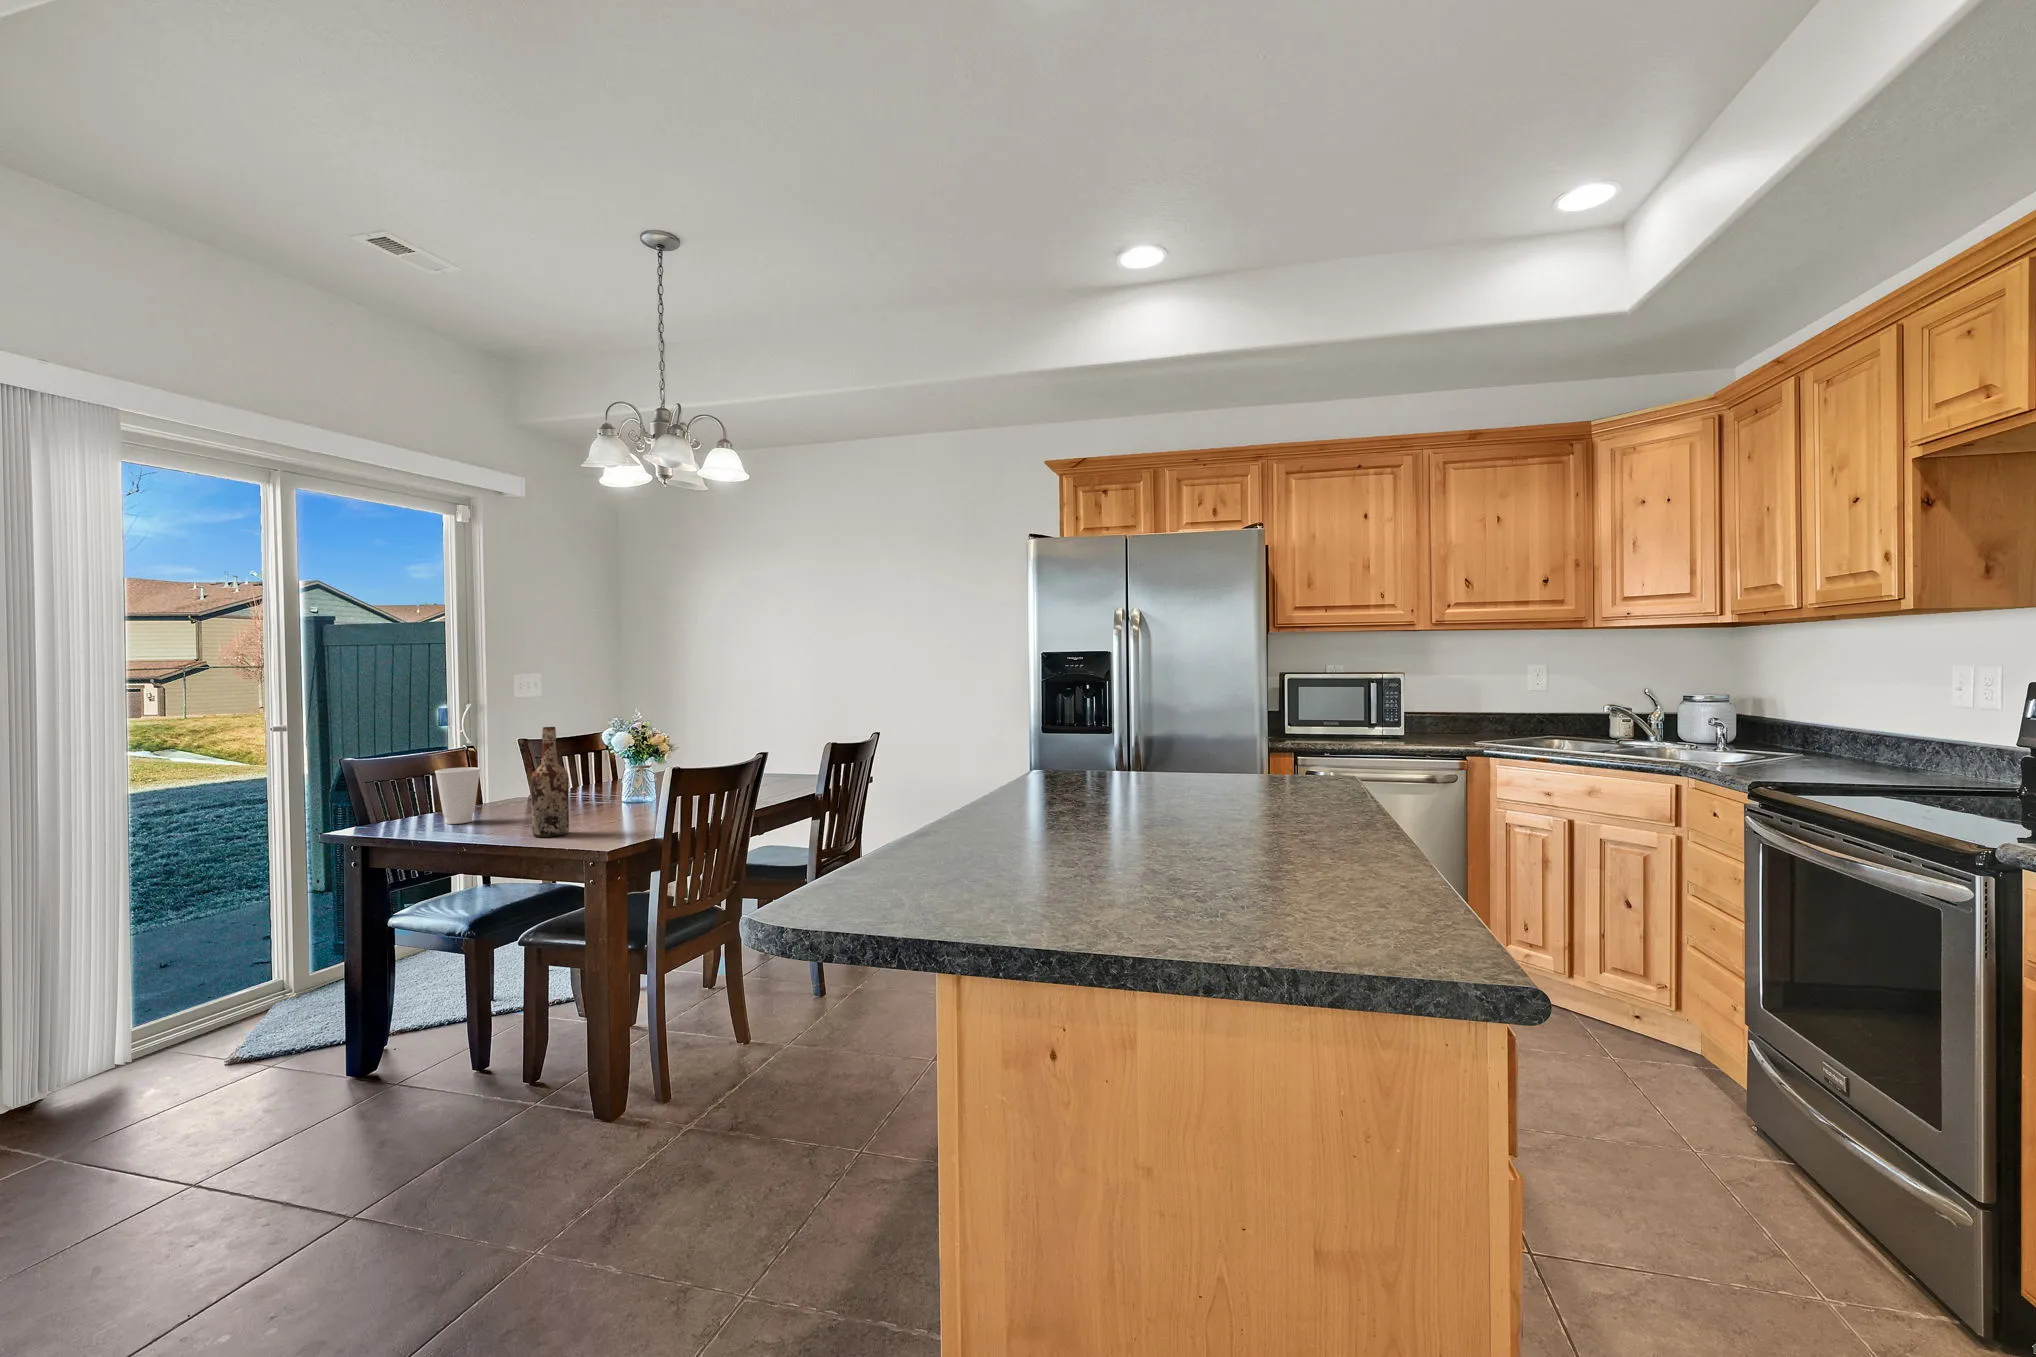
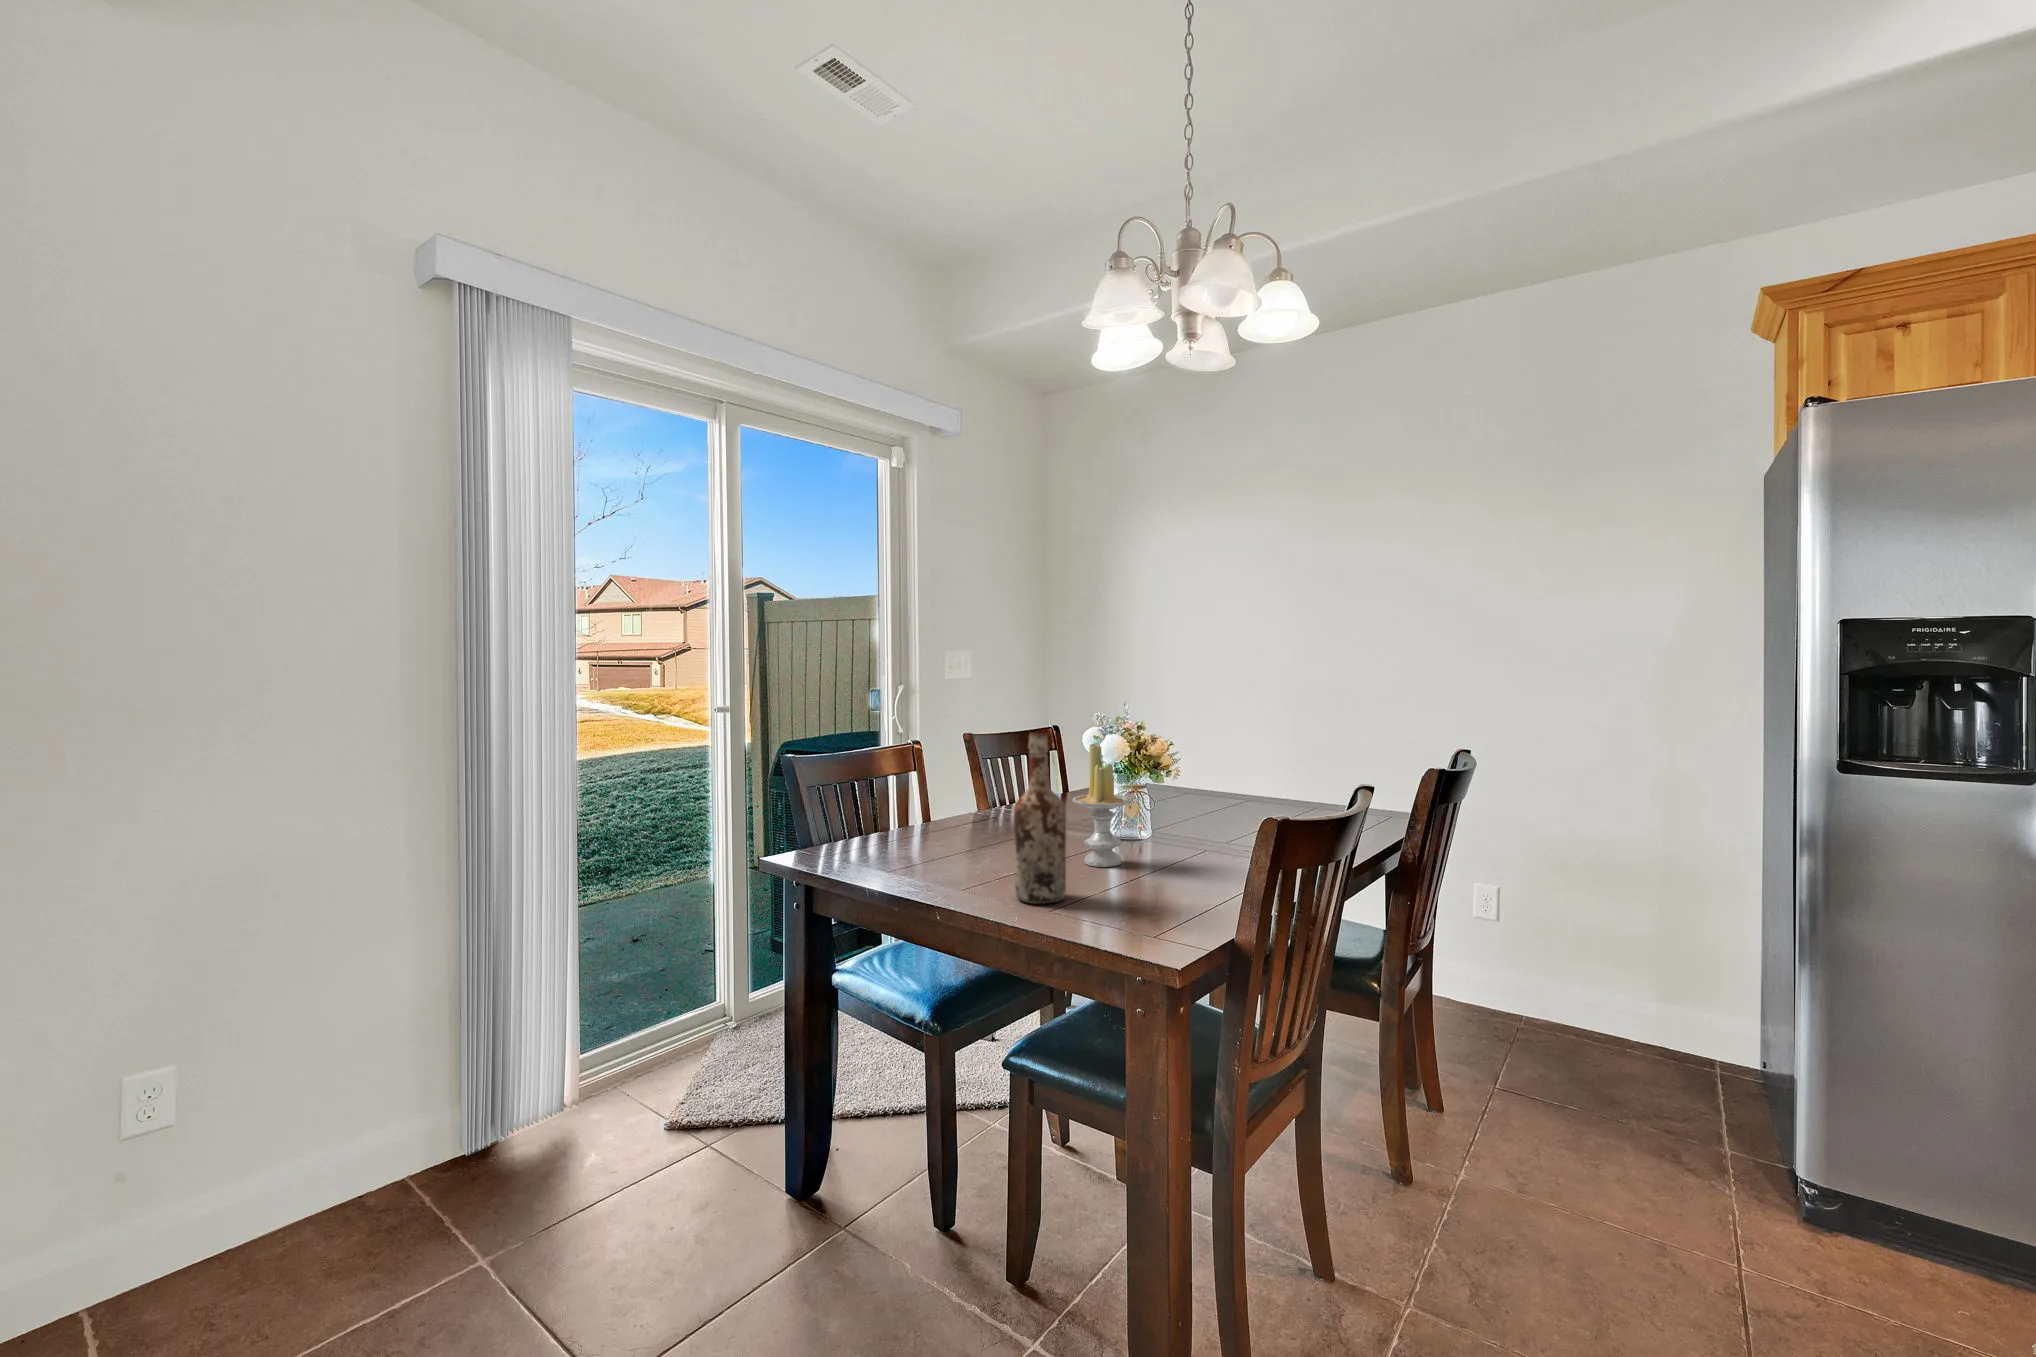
candle: none [584,737,628,819] -> present [1072,744,1132,867]
cup: present [435,767,480,824] -> none [882,779,937,860]

